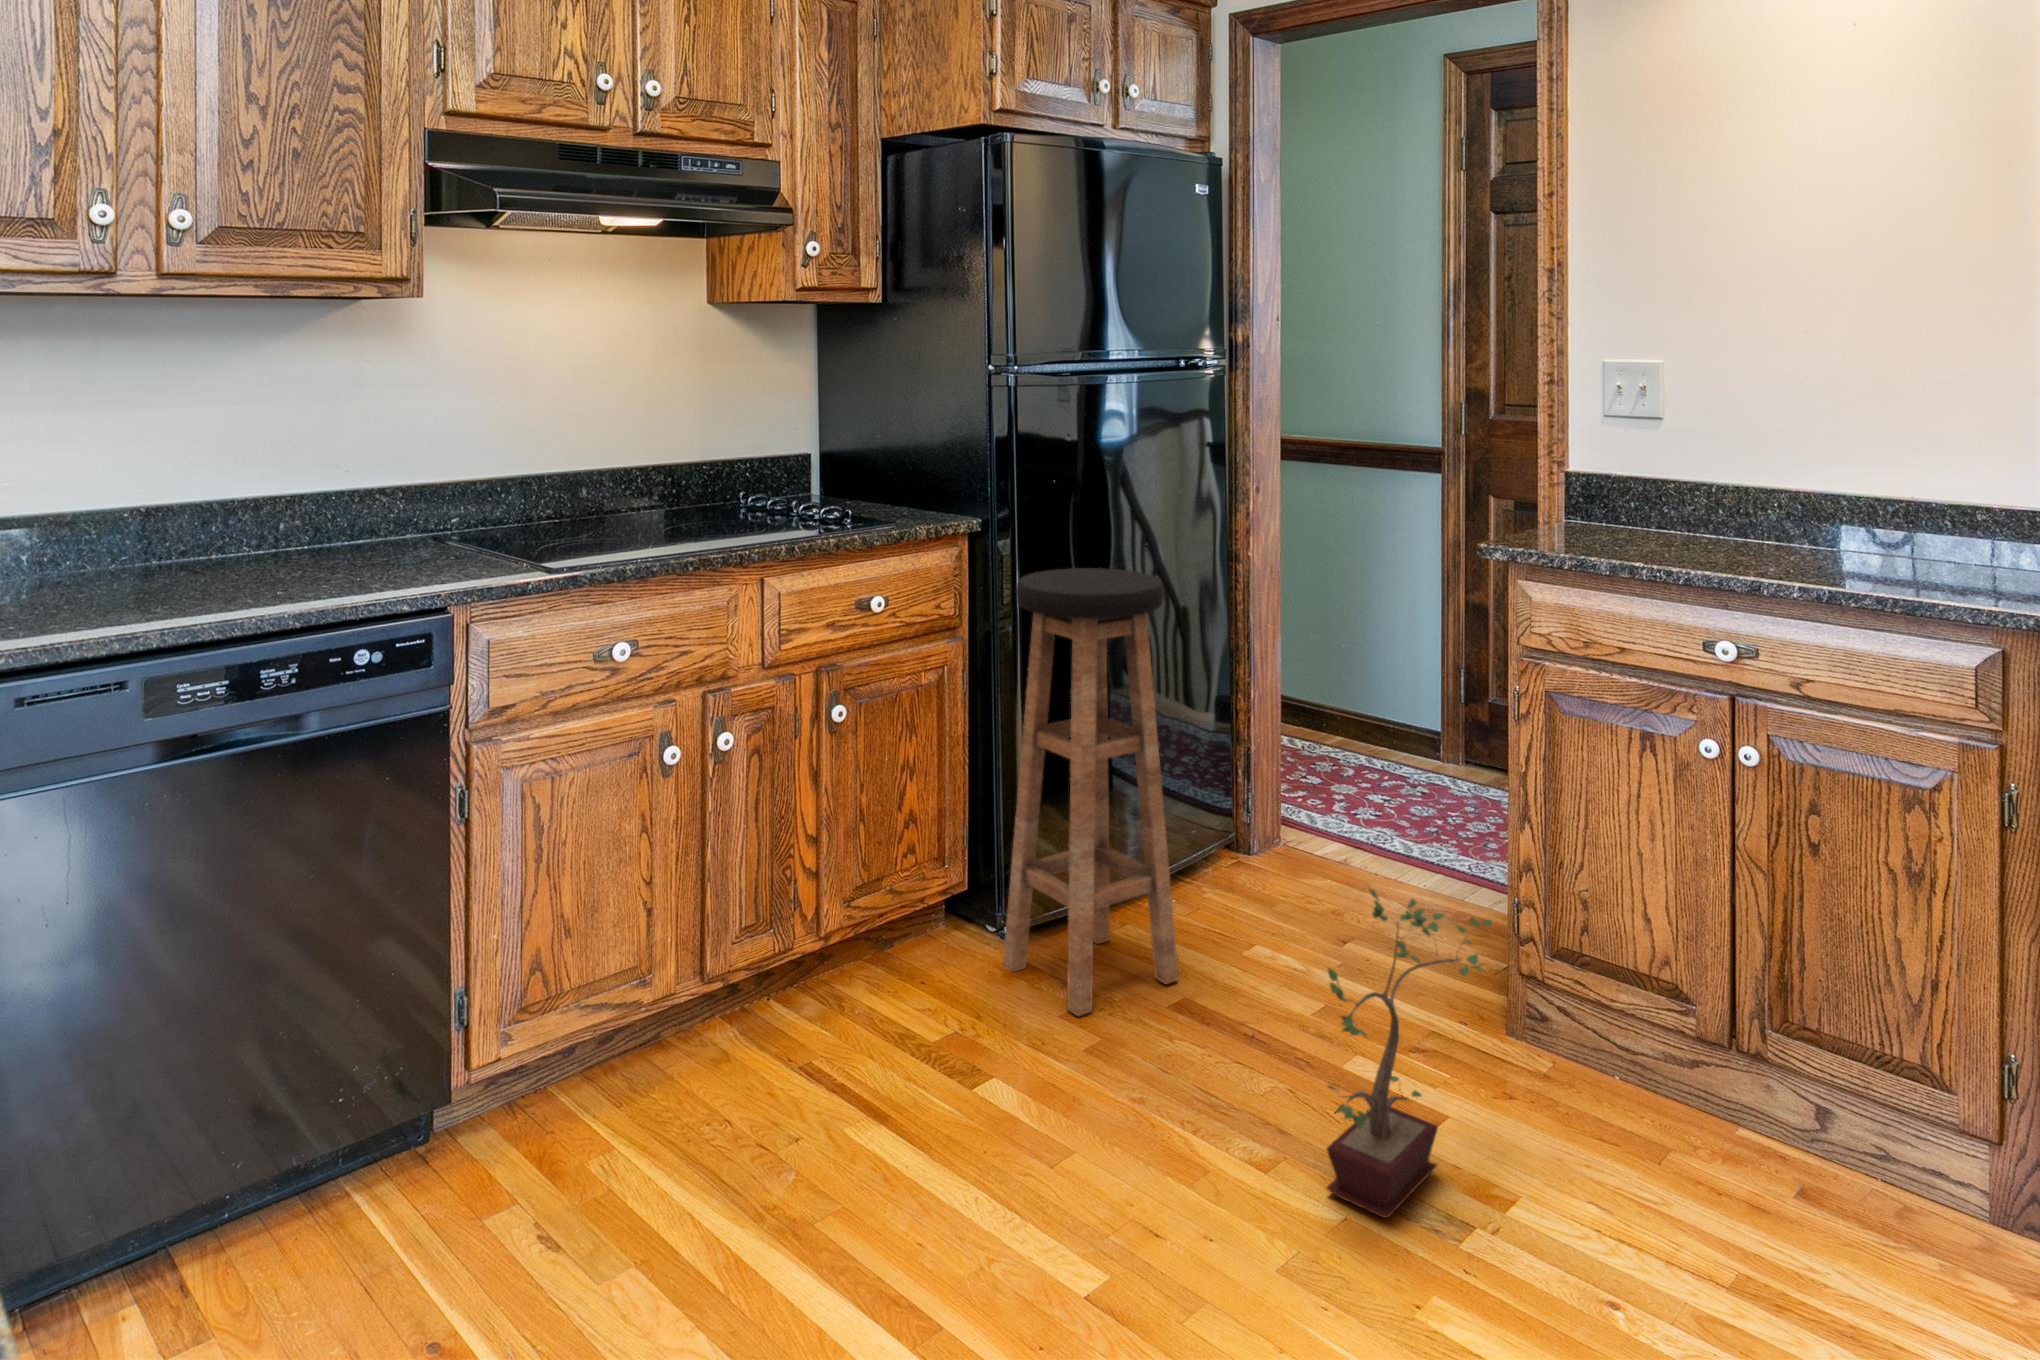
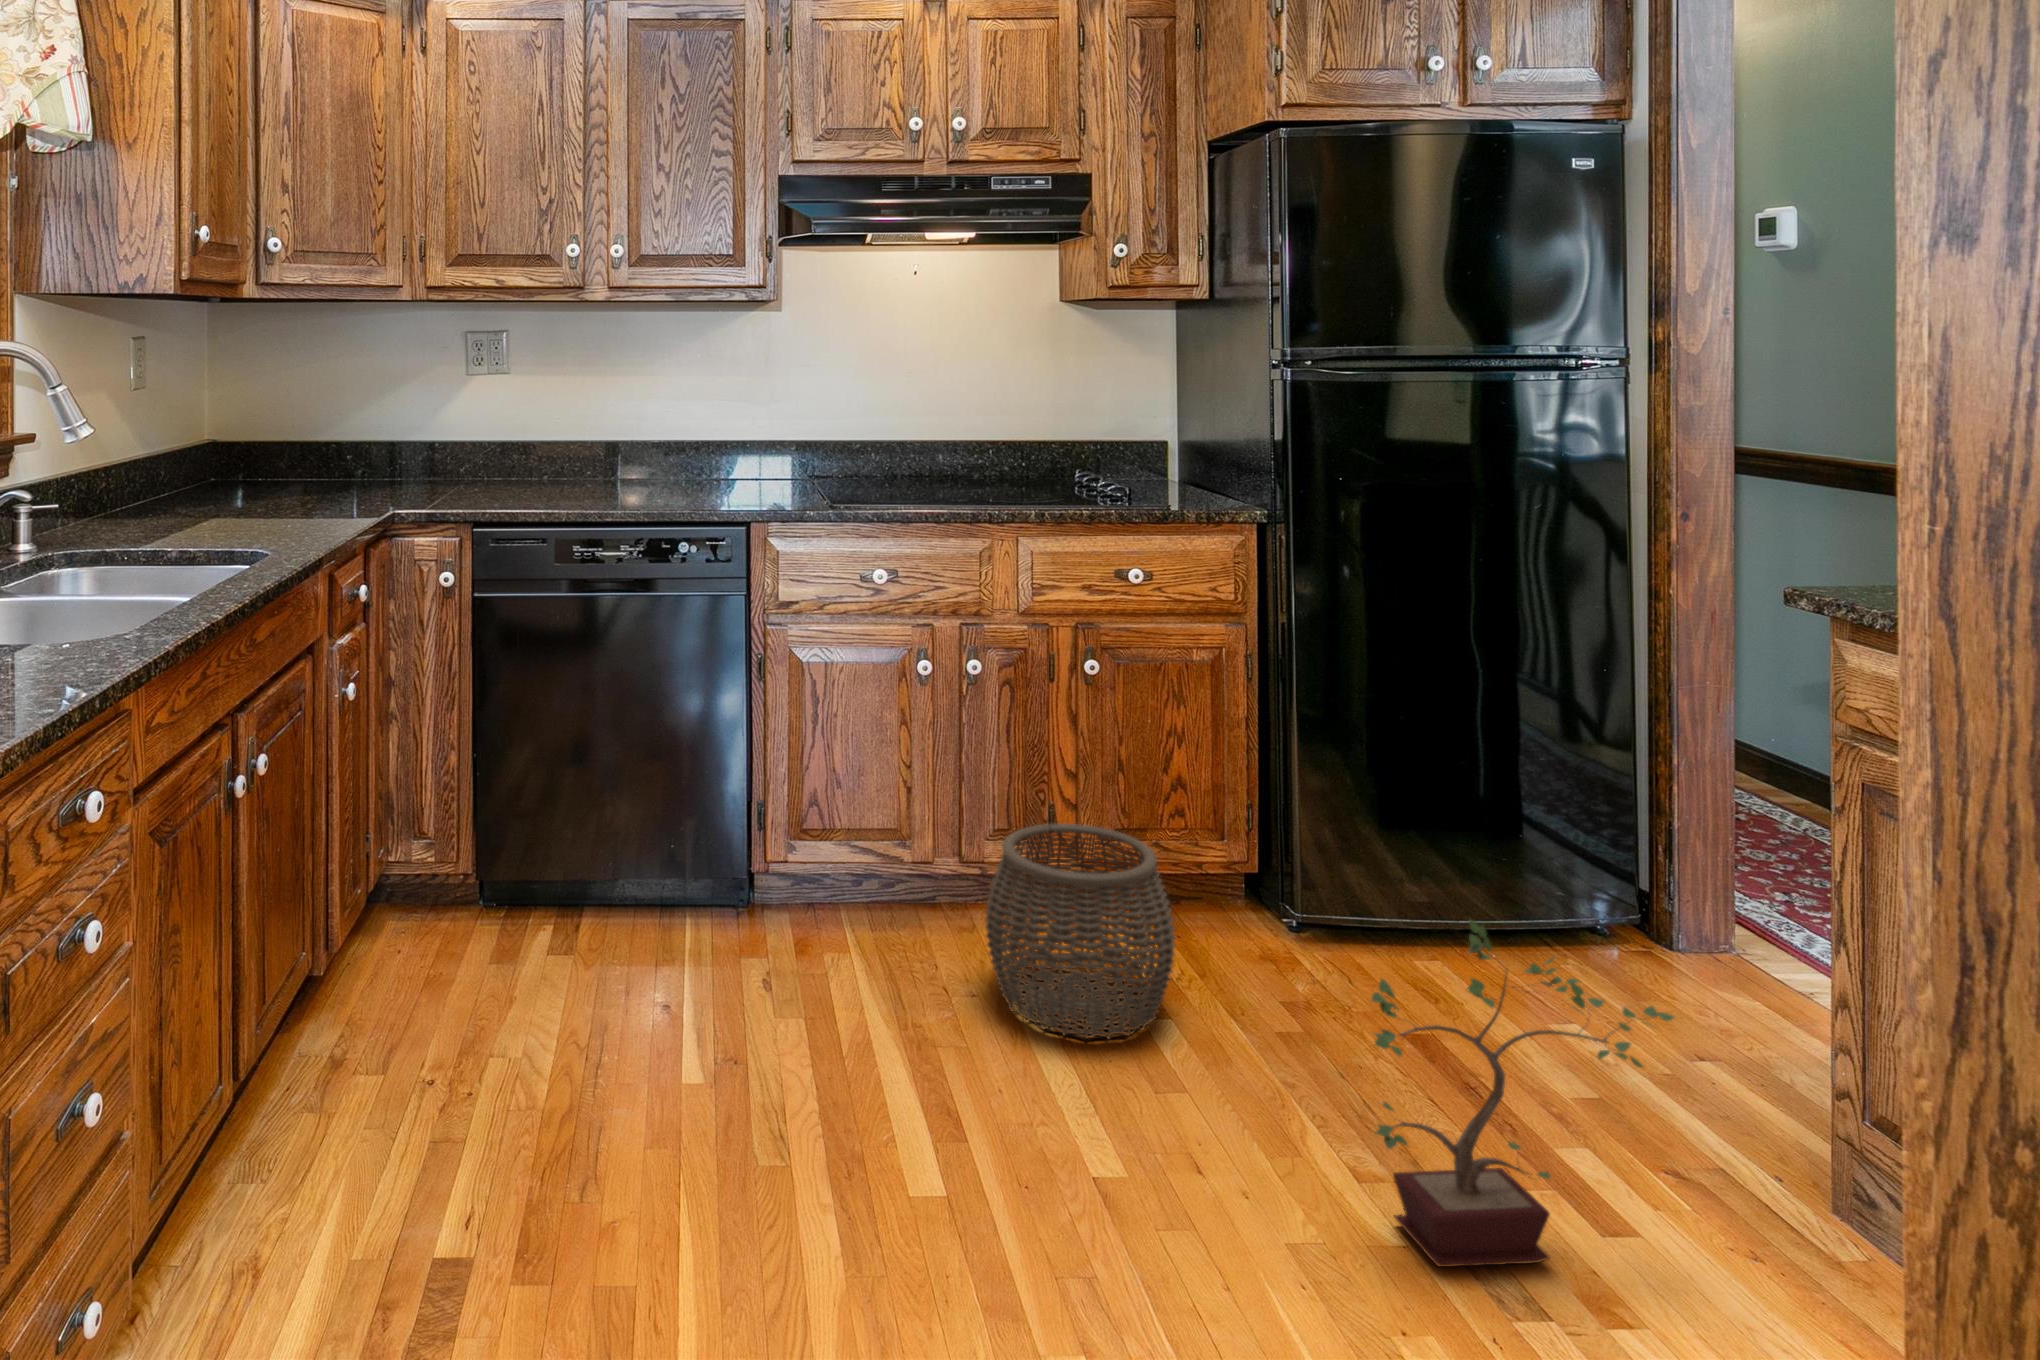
bar stool: present [1003,568,1179,1016] -> none [1260,565,1434,1018]
woven basket: none [809,891,1019,1145] -> present [986,824,1175,1039]

